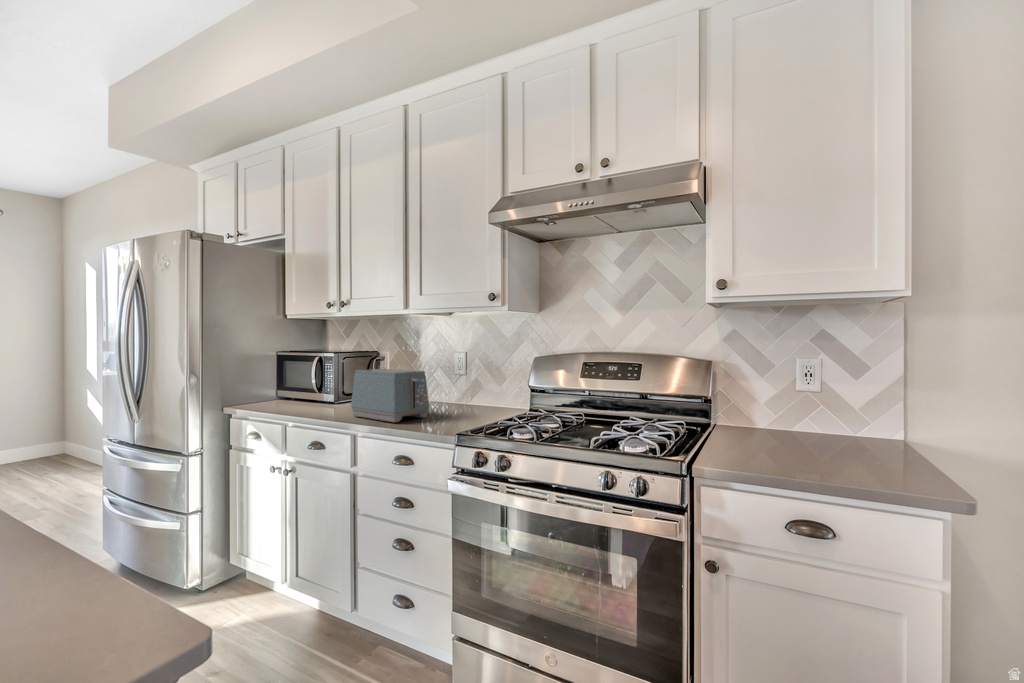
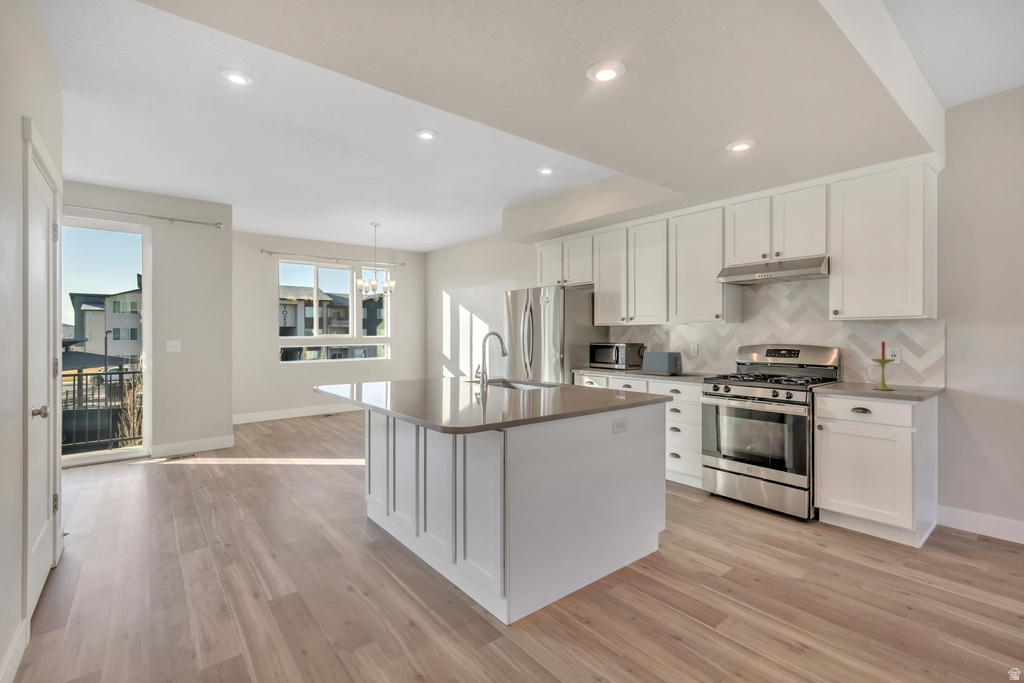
candle: none [790,348,855,466] -> present [866,341,895,390]

